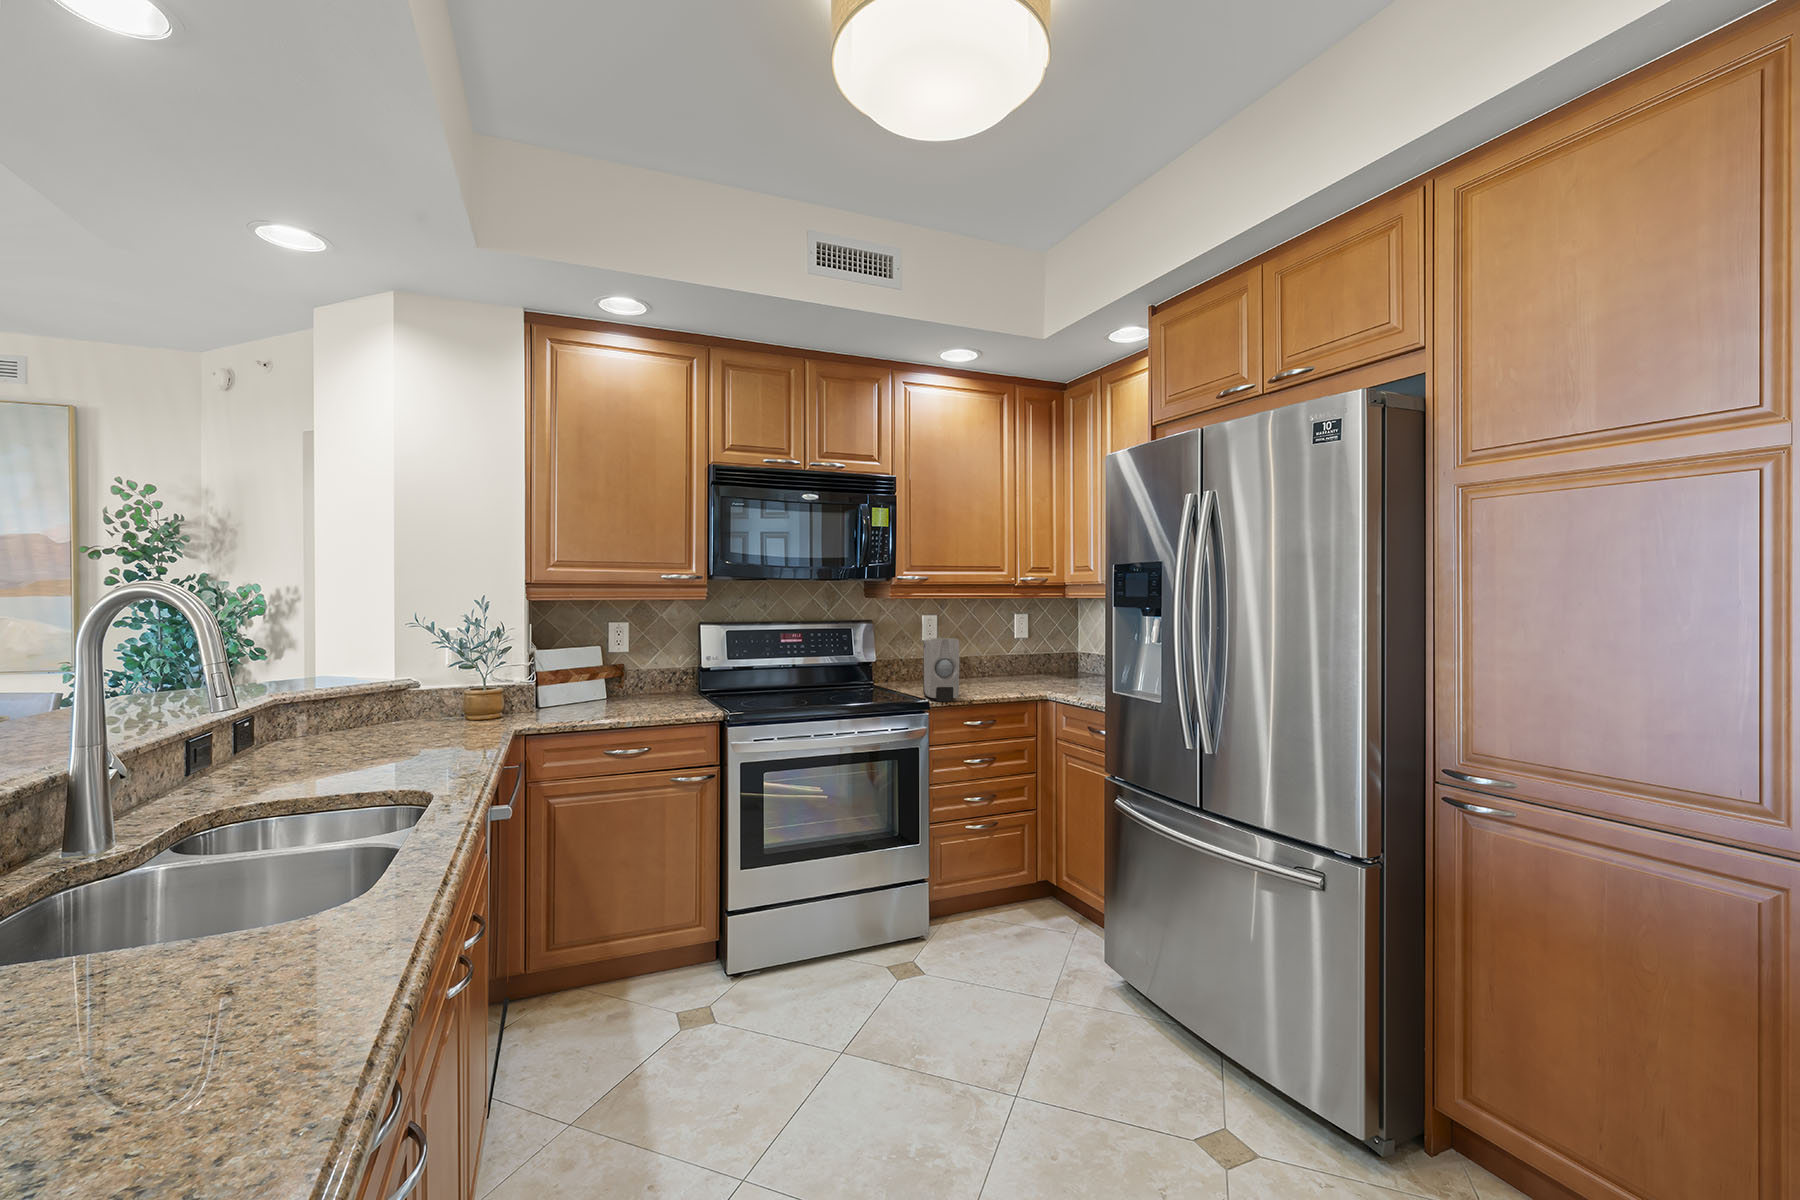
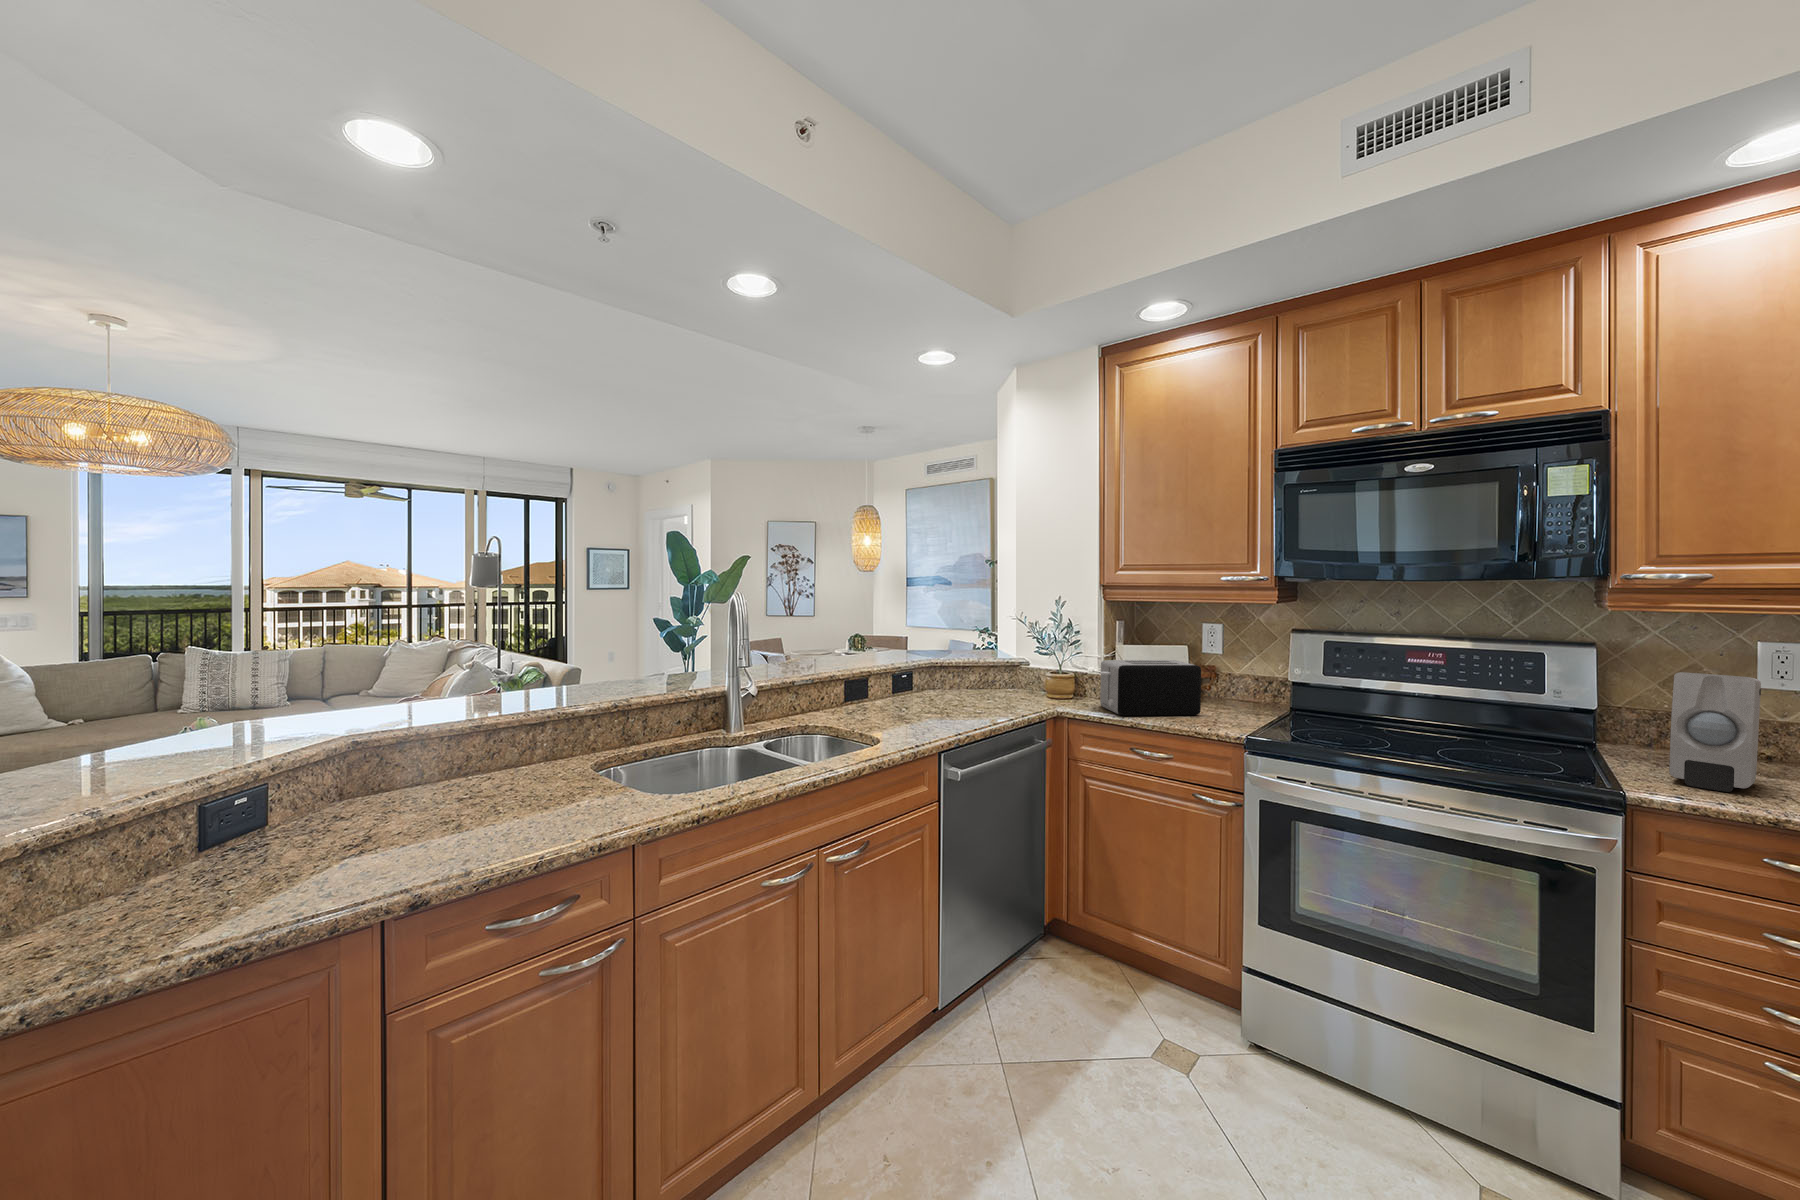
toaster: none [554,660,655,722] -> present [1100,660,1201,715]

